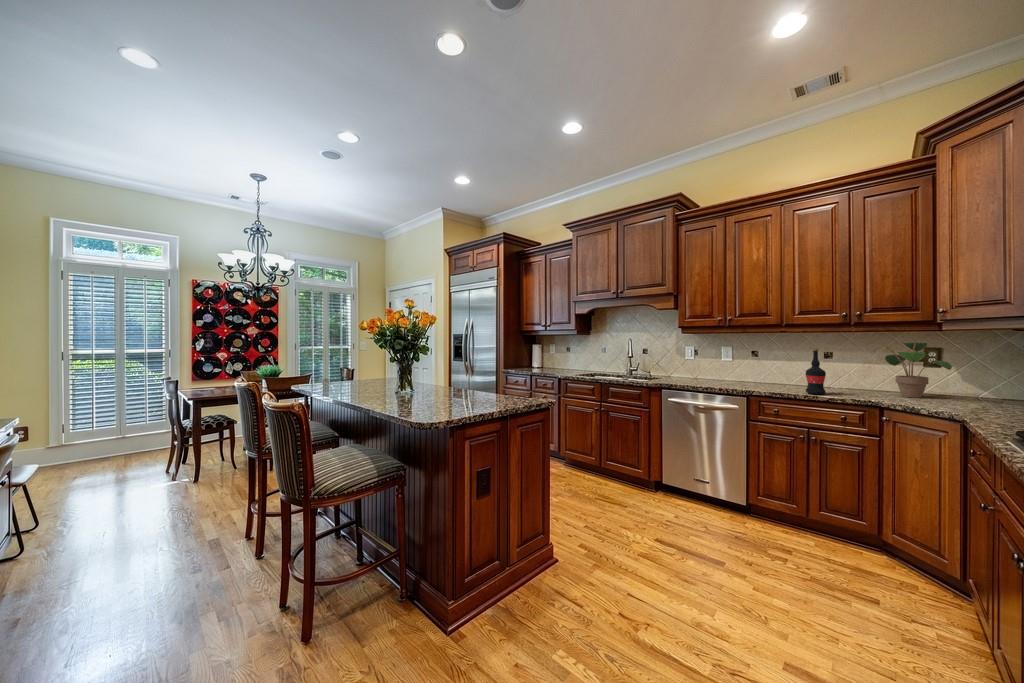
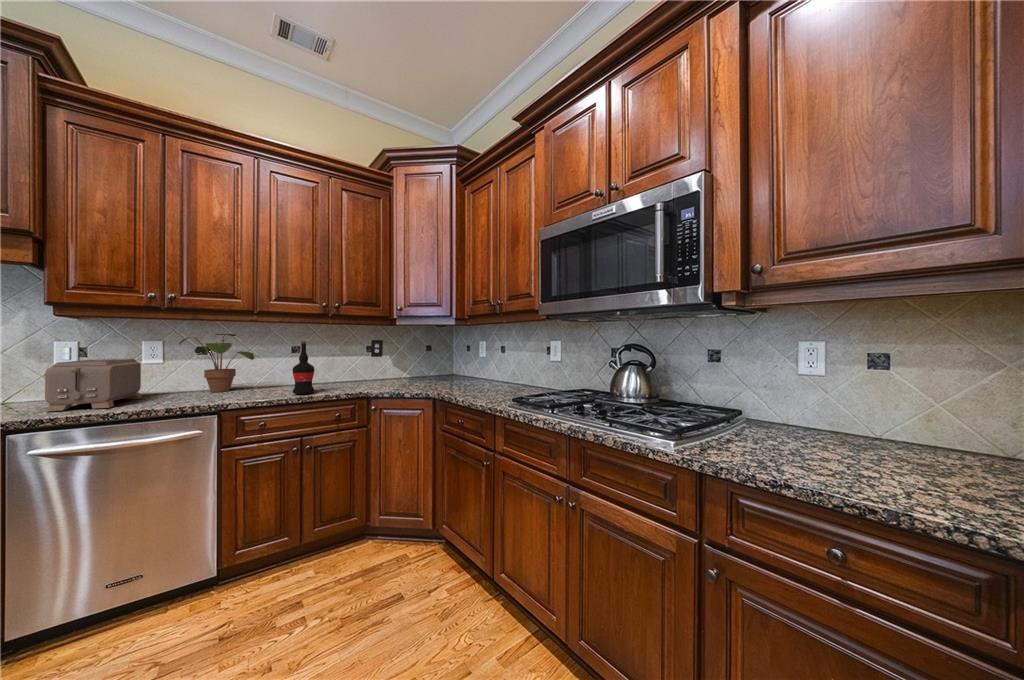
potted plant: present [873,342,952,398] -> present [180,333,254,392]
toaster: none [677,357,719,384] -> present [45,359,142,411]

